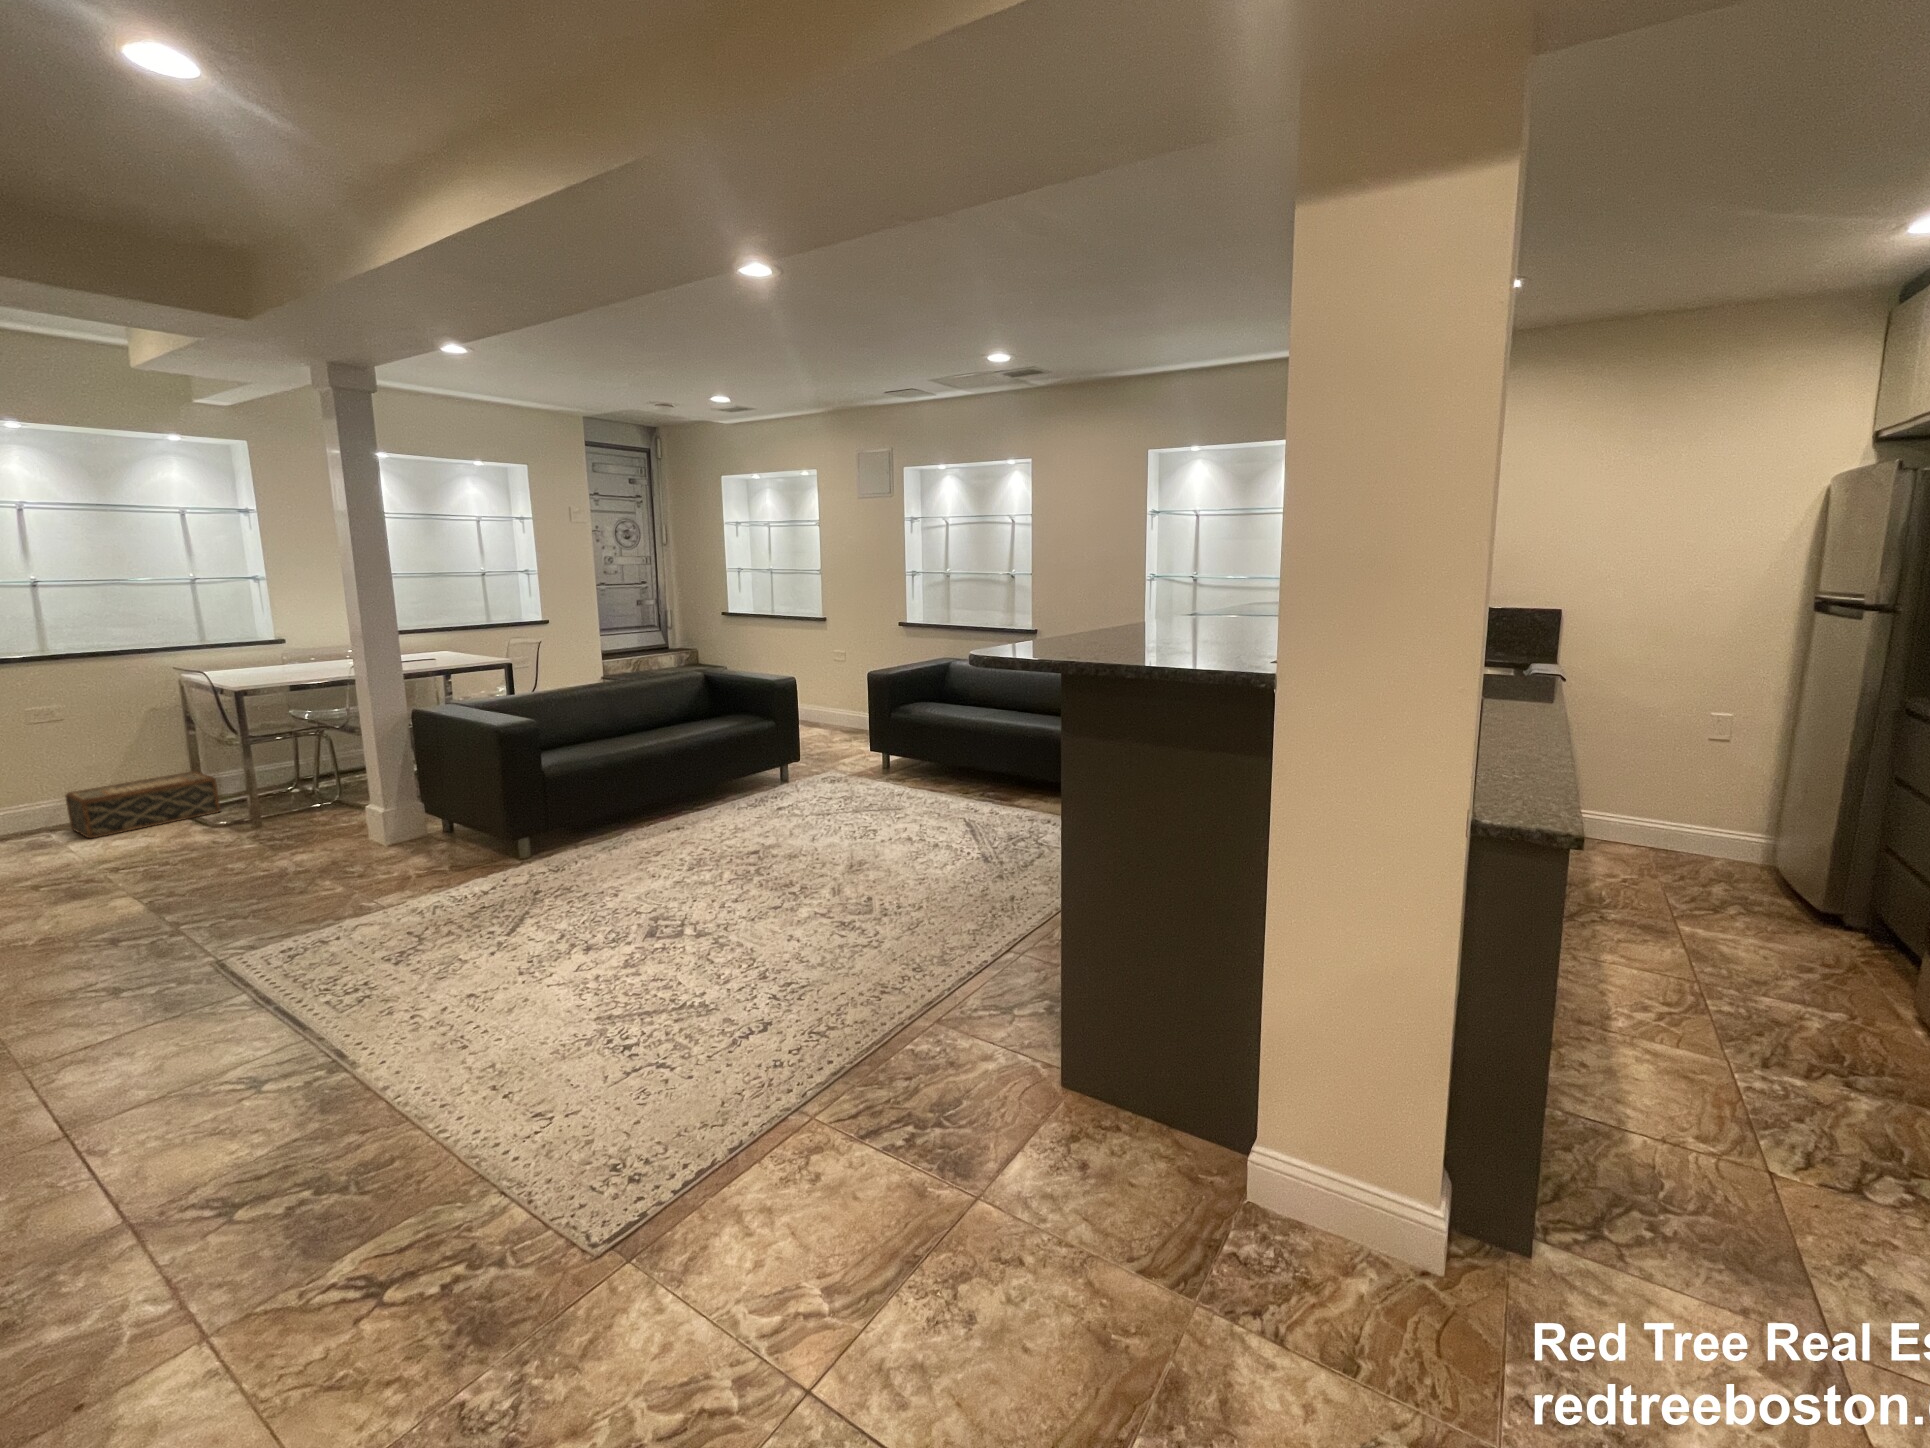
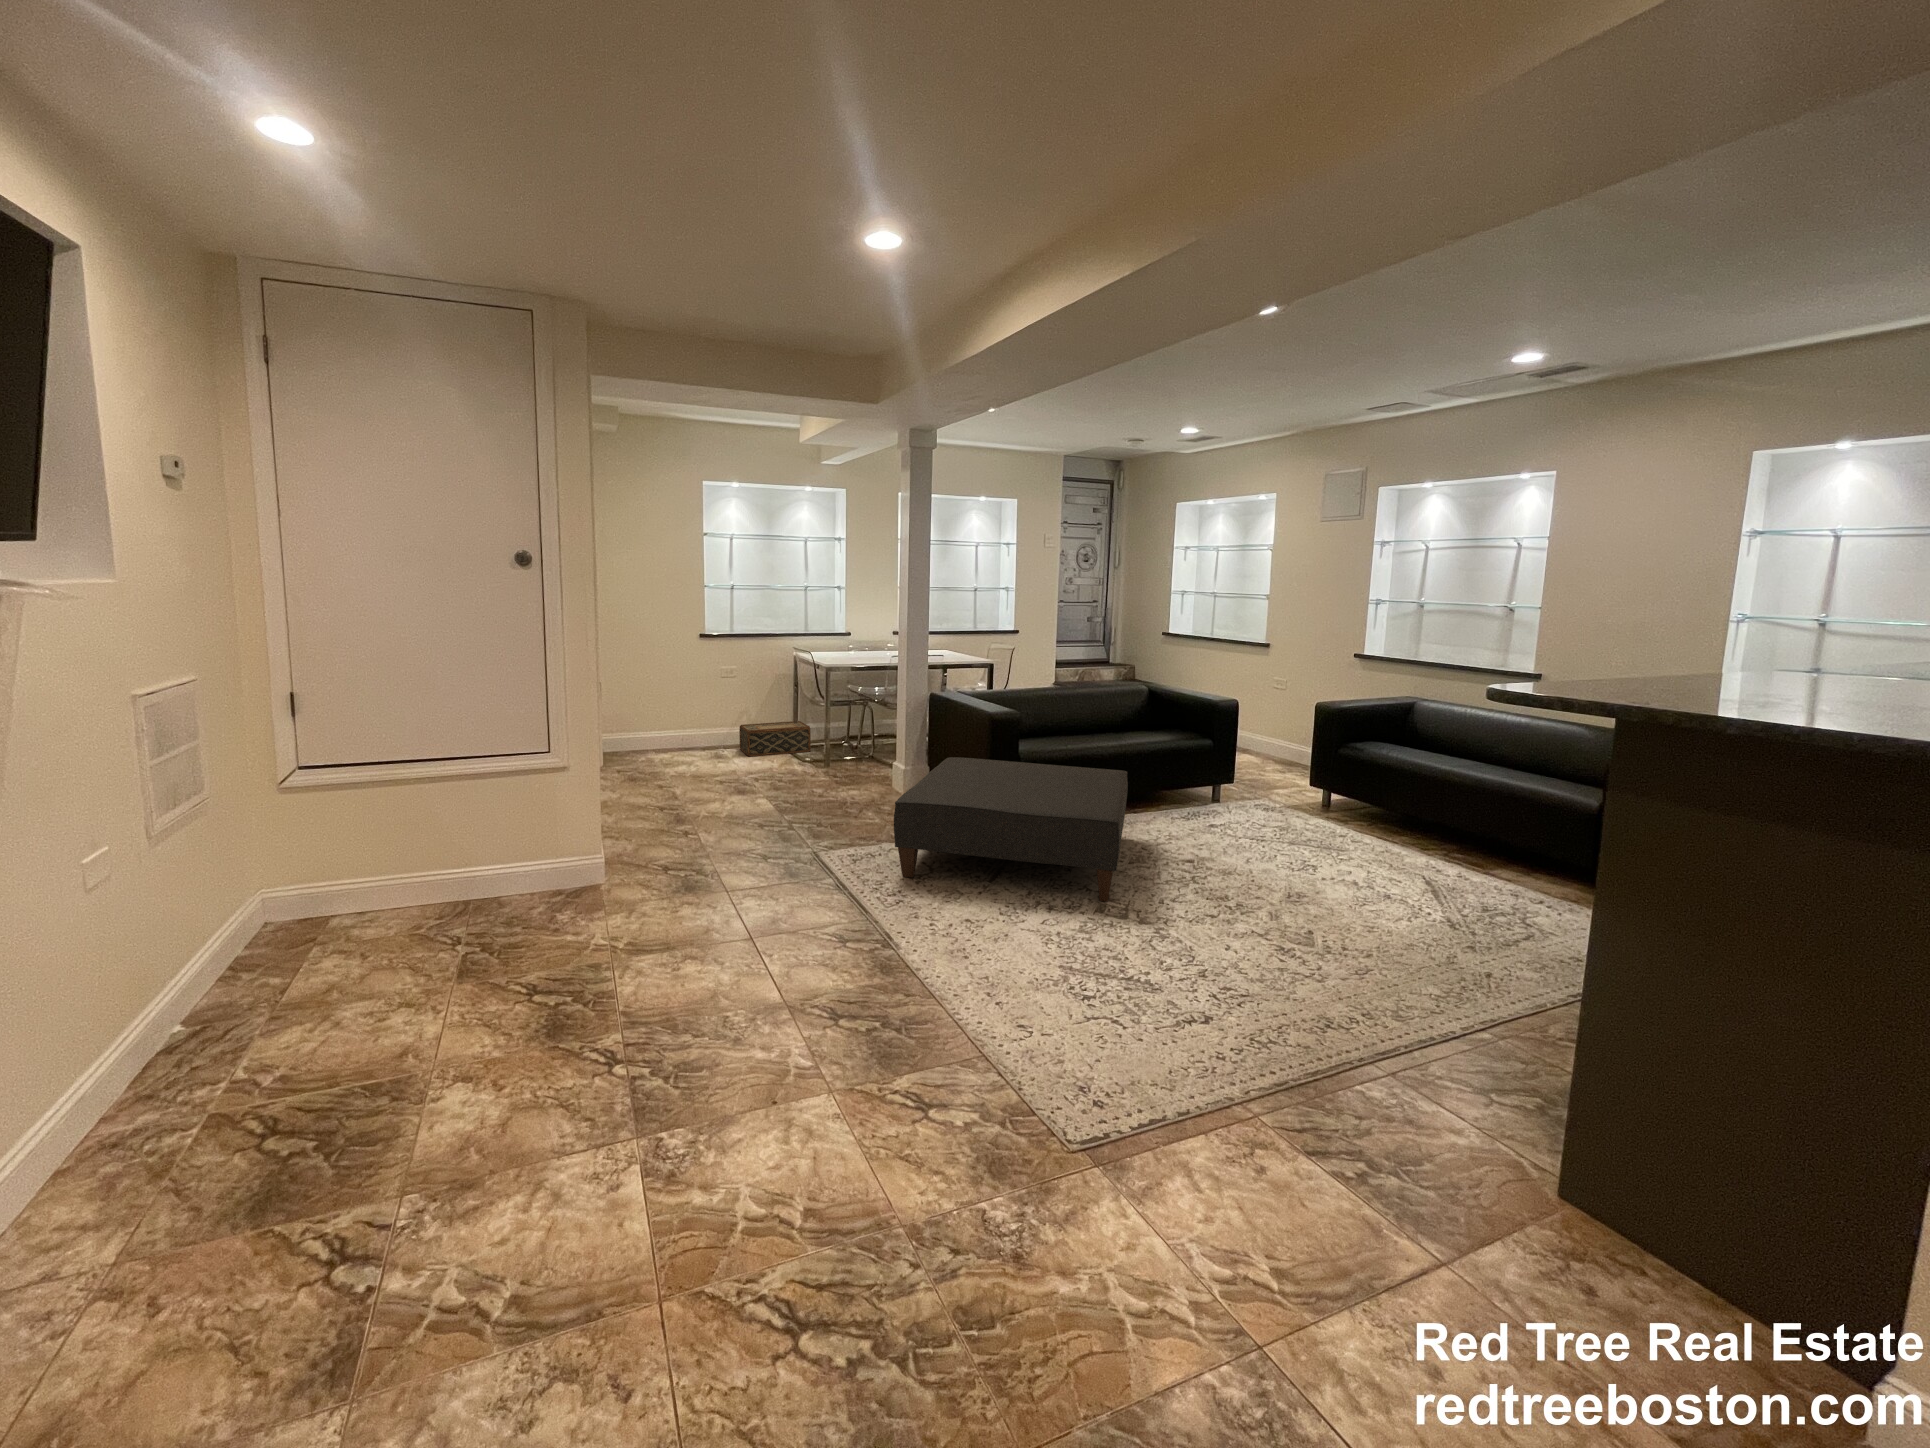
ottoman: none [342,770,682,963] -> present [894,757,1128,902]

